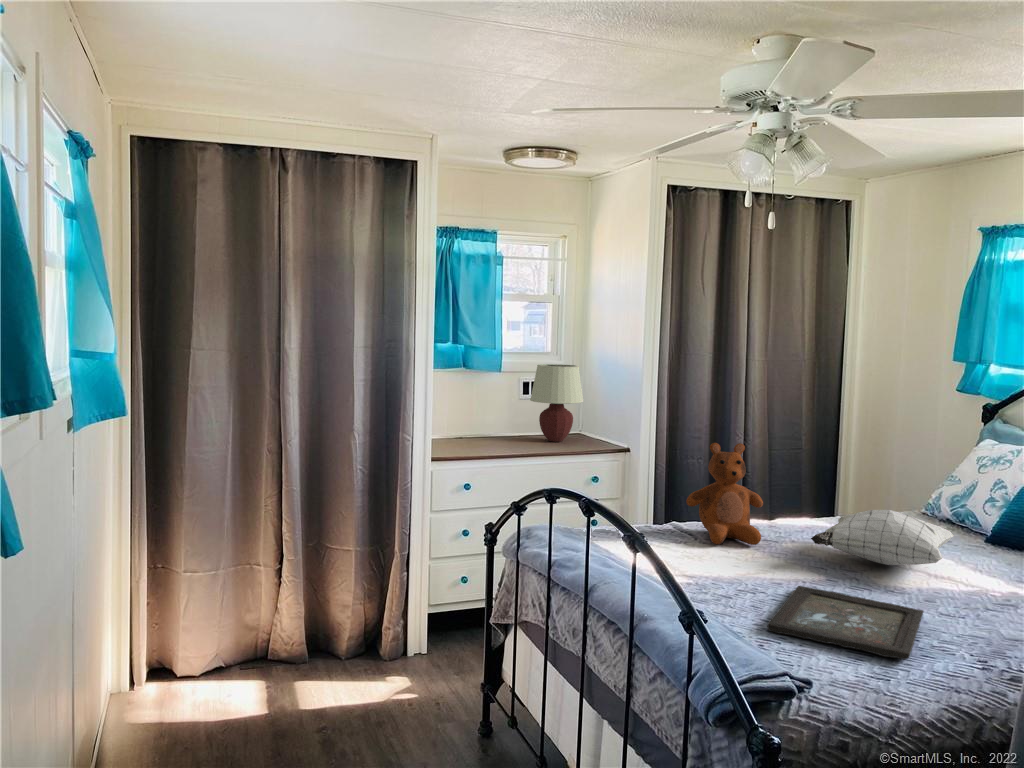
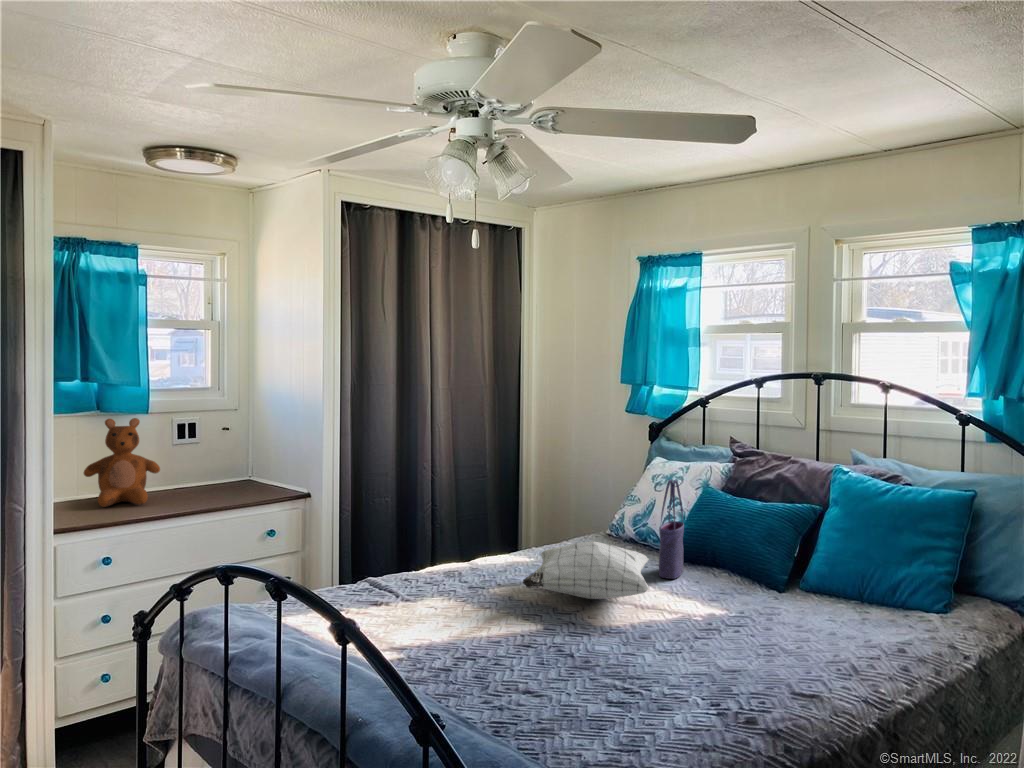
table lamp: present [530,364,584,442] -> none [189,401,255,491]
teddy bear: present [686,443,763,545] -> present [84,418,160,507]
tote bag: none [968,459,1002,560] -> present [659,480,684,579]
tray: present [767,586,924,660] -> none [499,641,651,721]

